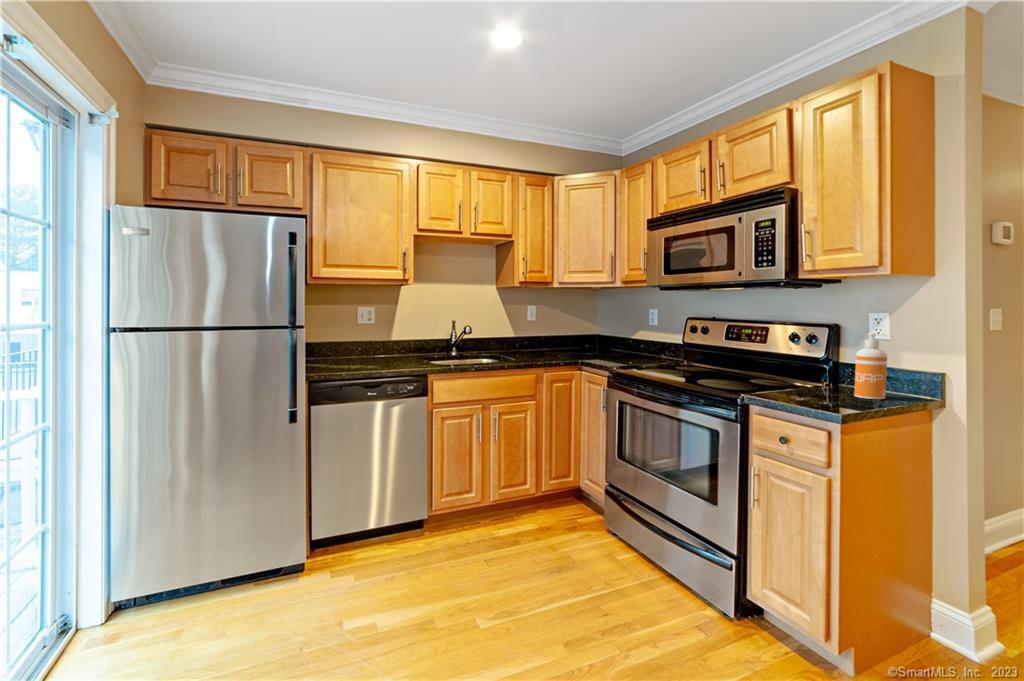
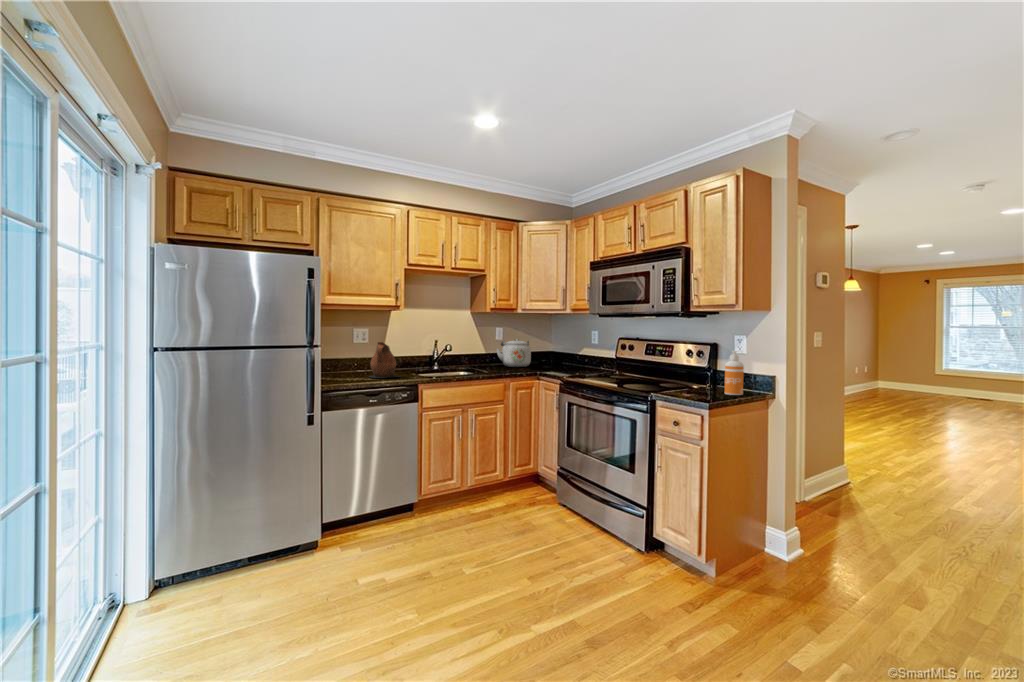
kettle: none [529,320,571,354] -> present [497,339,531,367]
ceramic pitcher: none [362,323,406,369] -> present [370,342,398,378]

